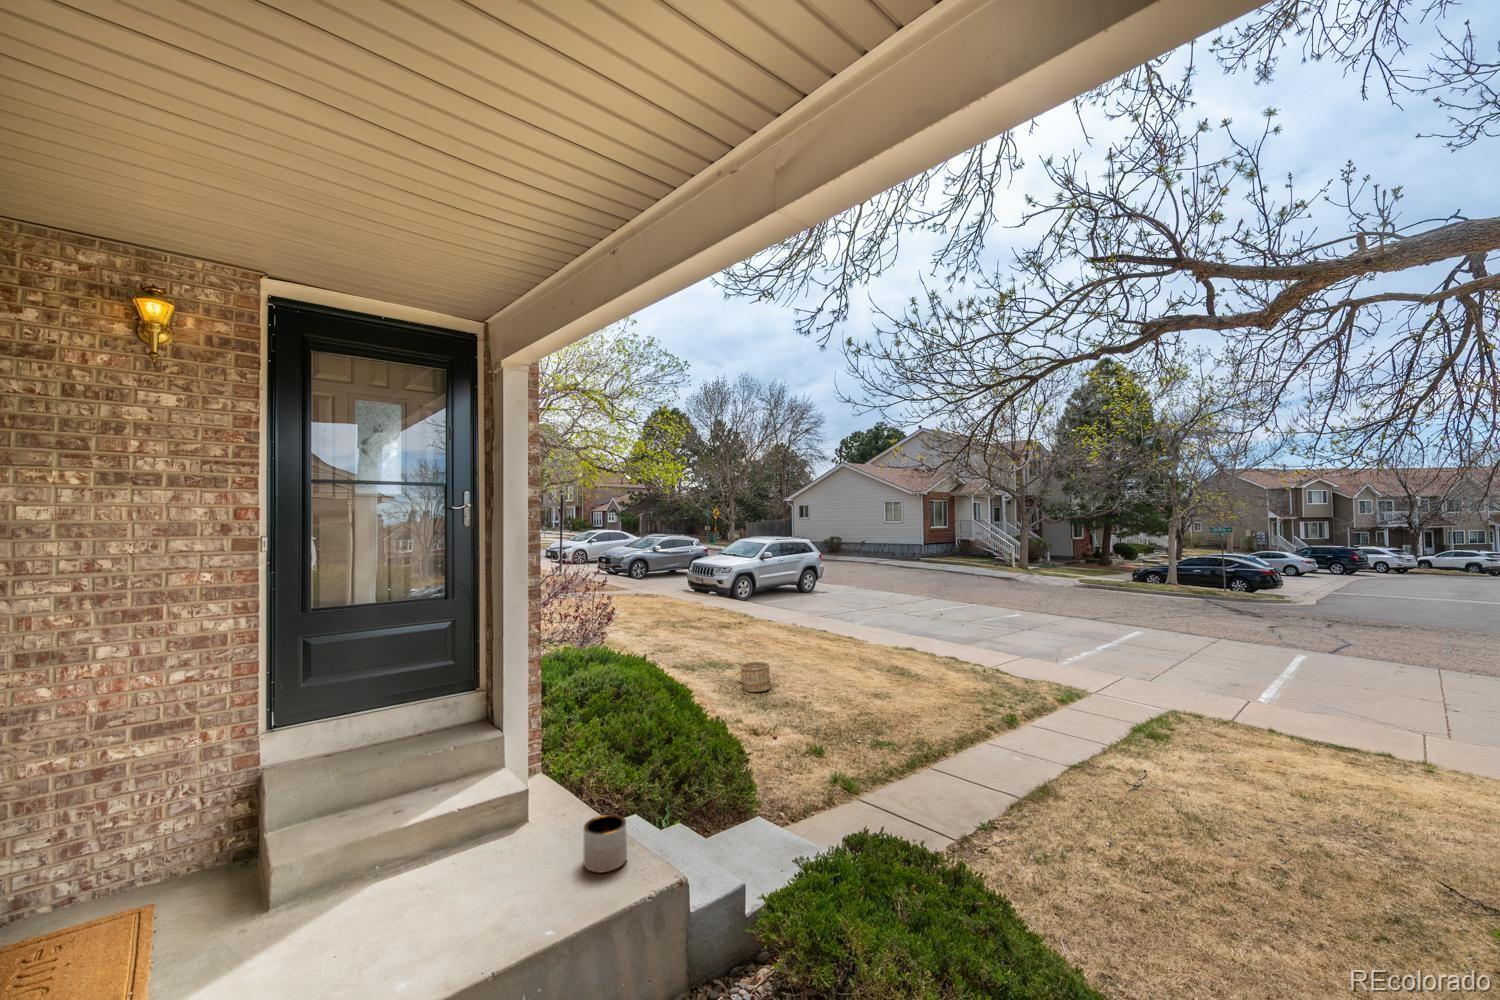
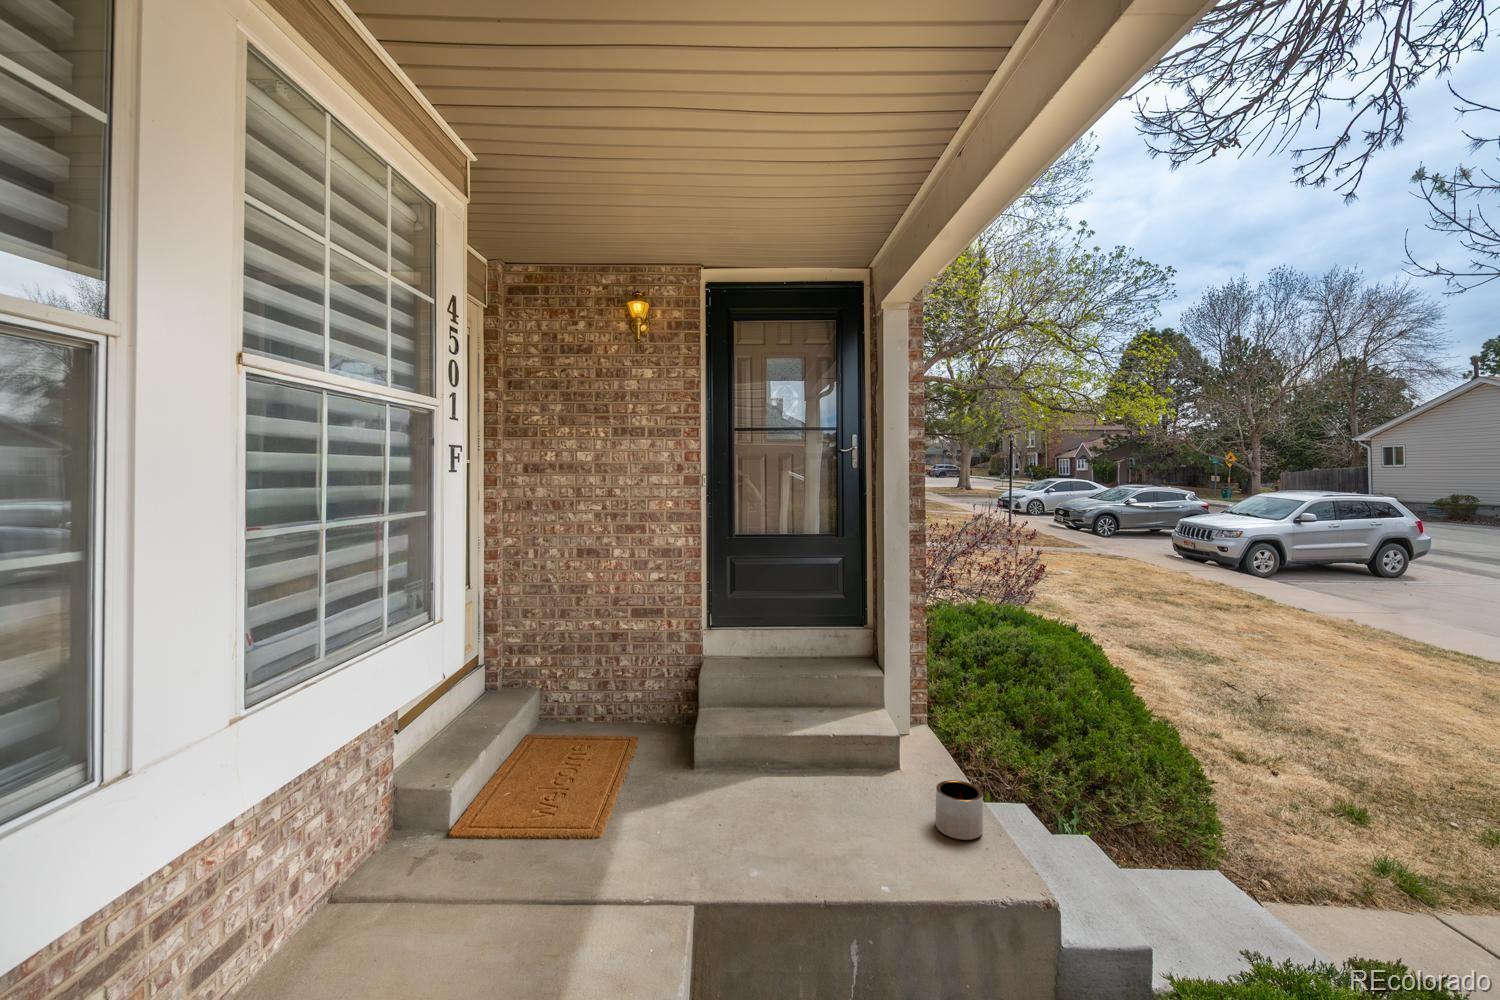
wooden bucket: present [740,662,770,692] -> none [1218,662,1270,705]

